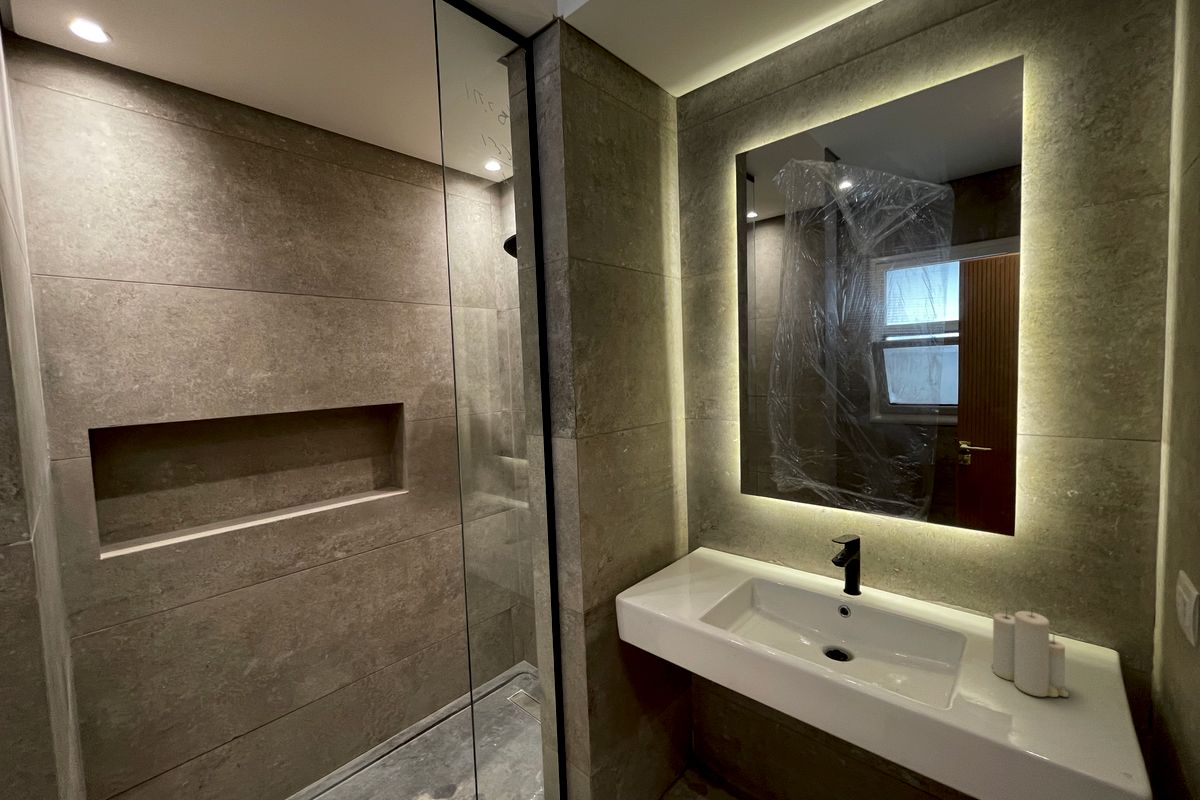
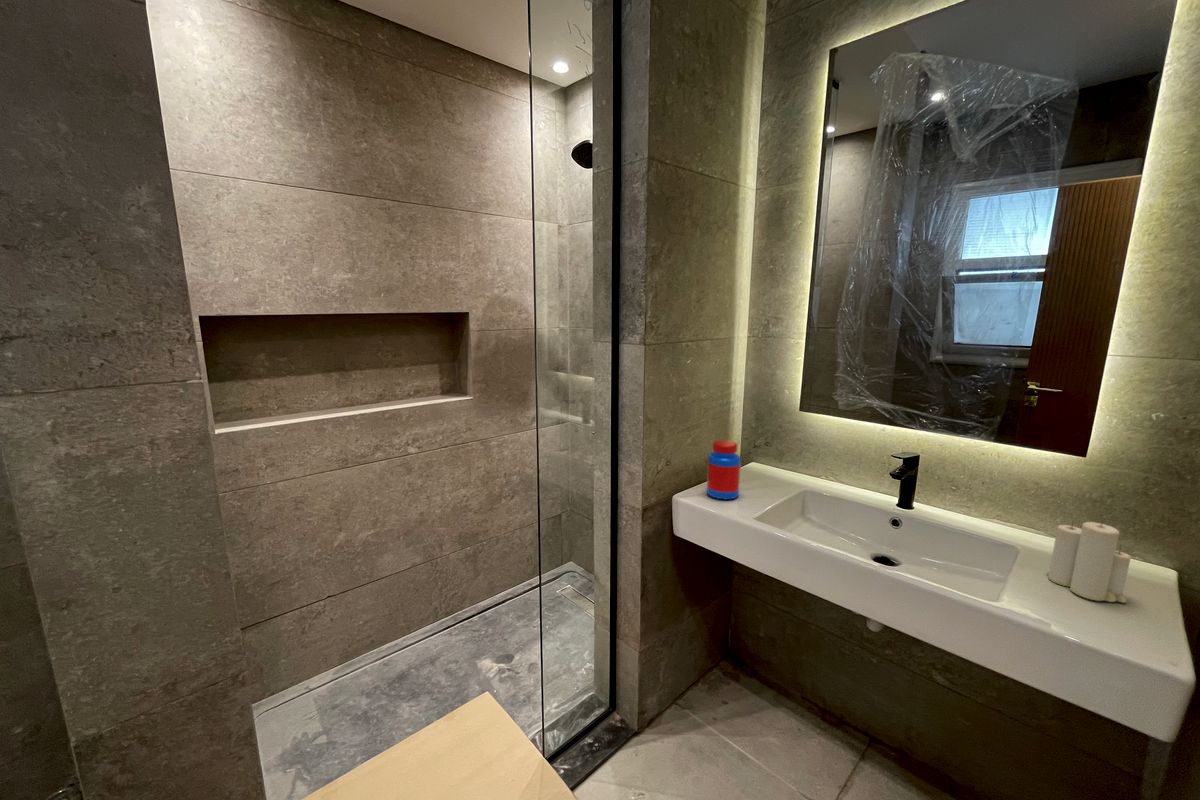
jar: none [651,531,685,596] -> present [707,440,741,499]

